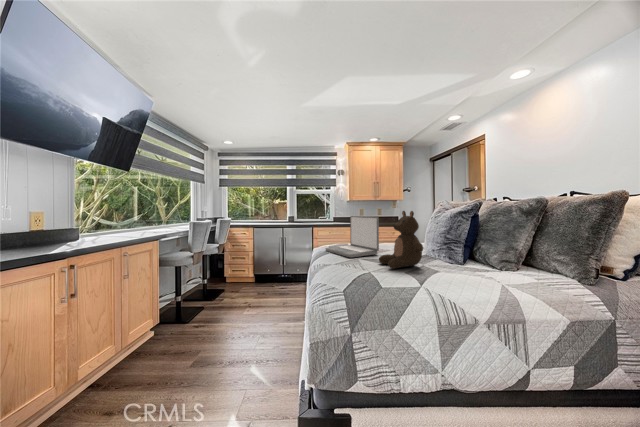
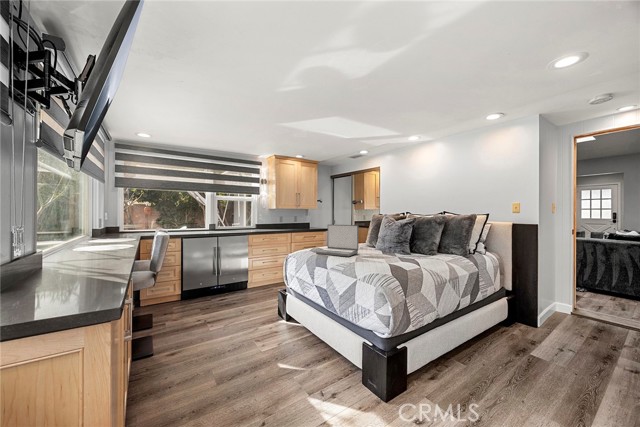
stuffed bear: present [379,211,423,269] -> none [373,221,405,260]

